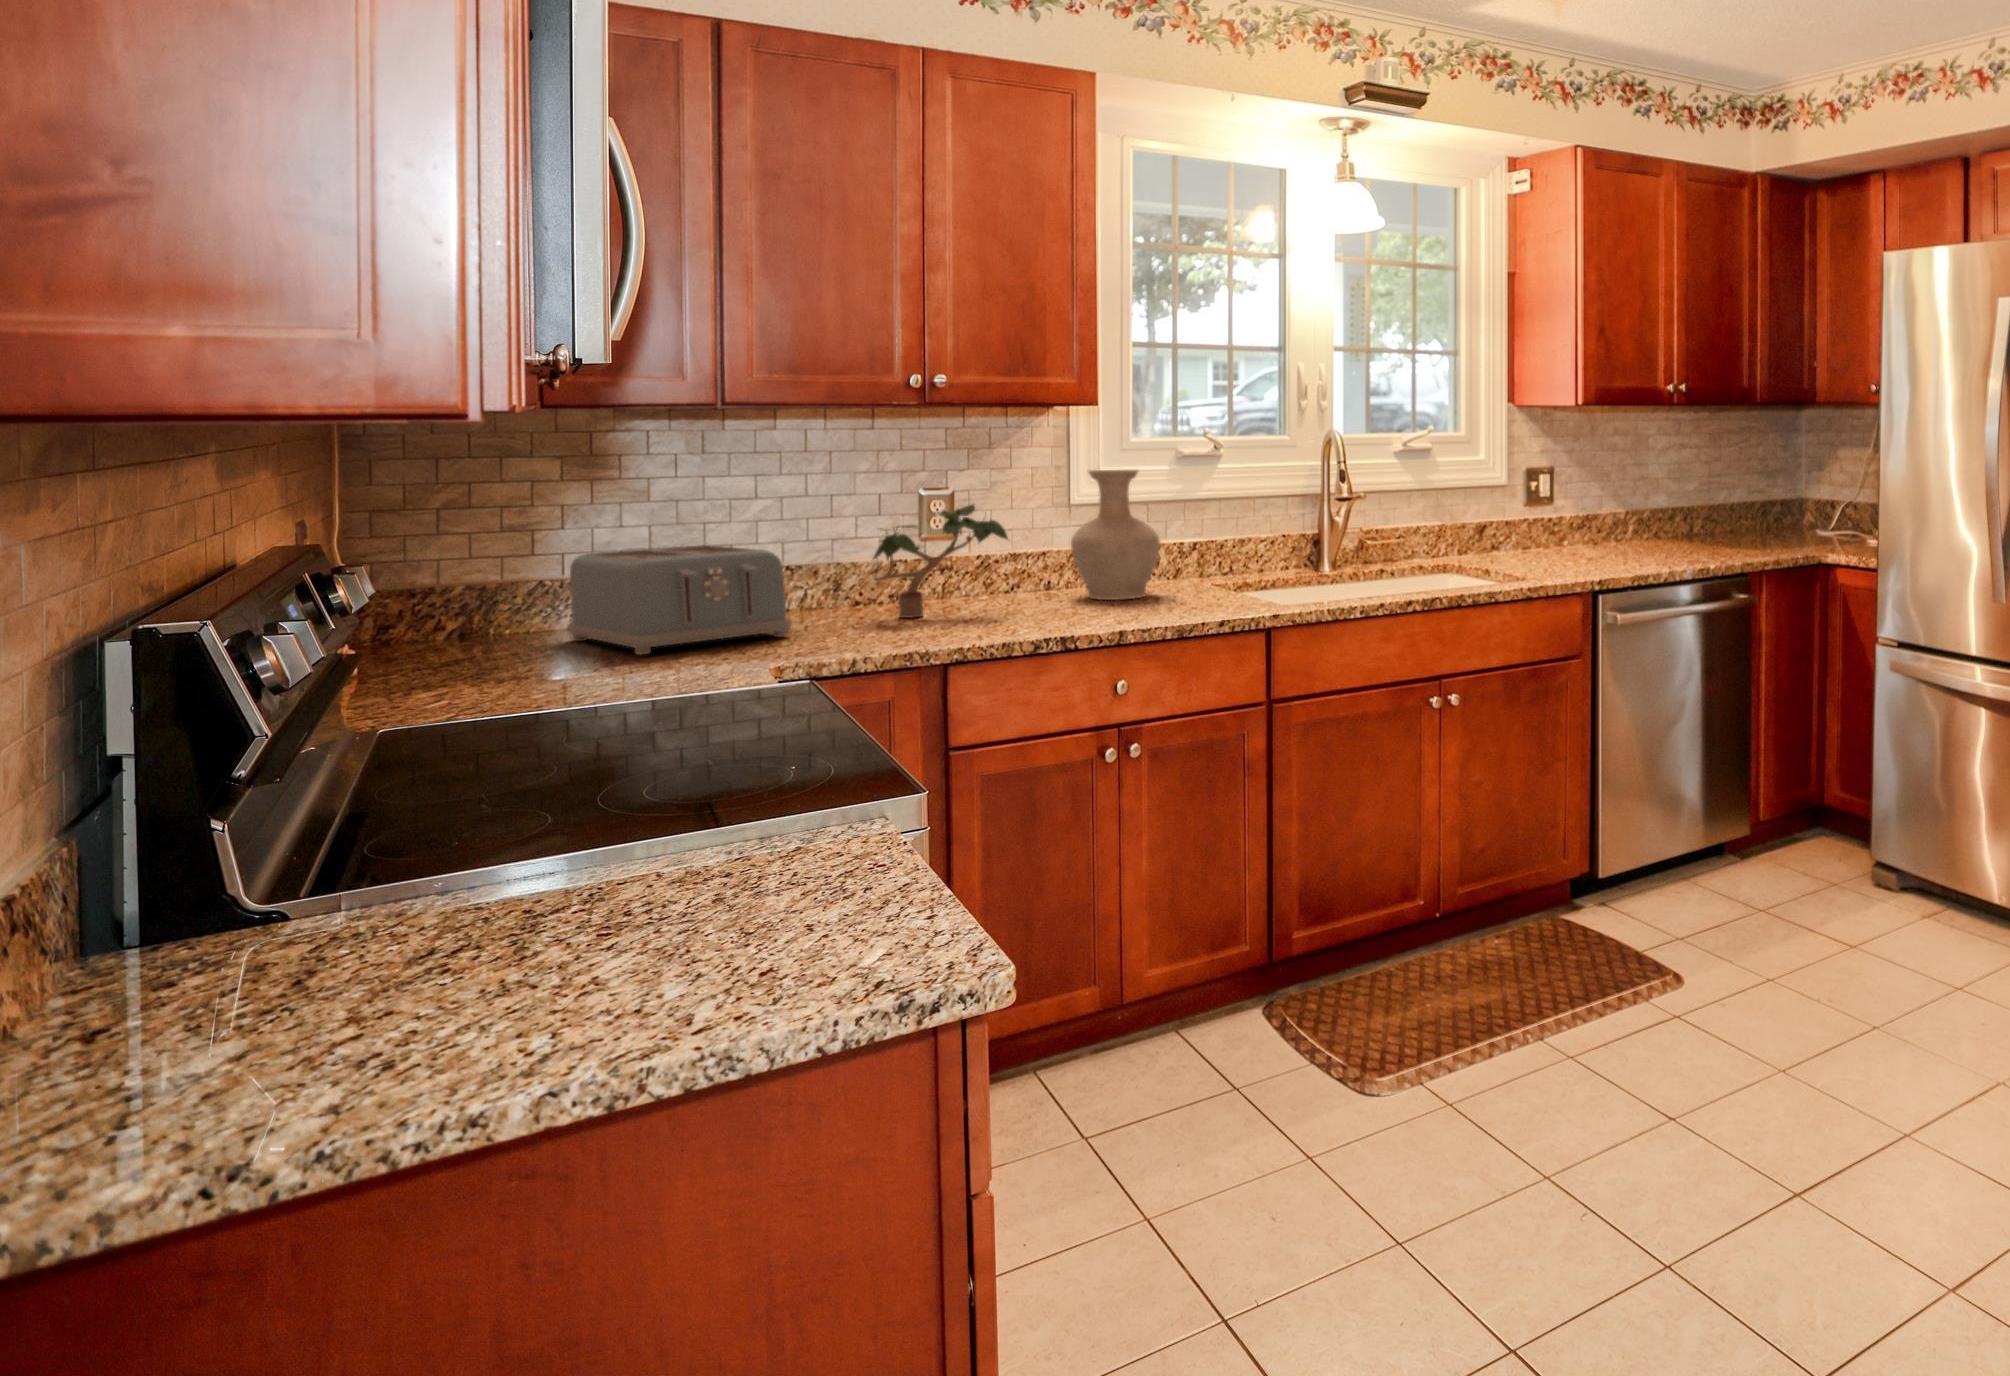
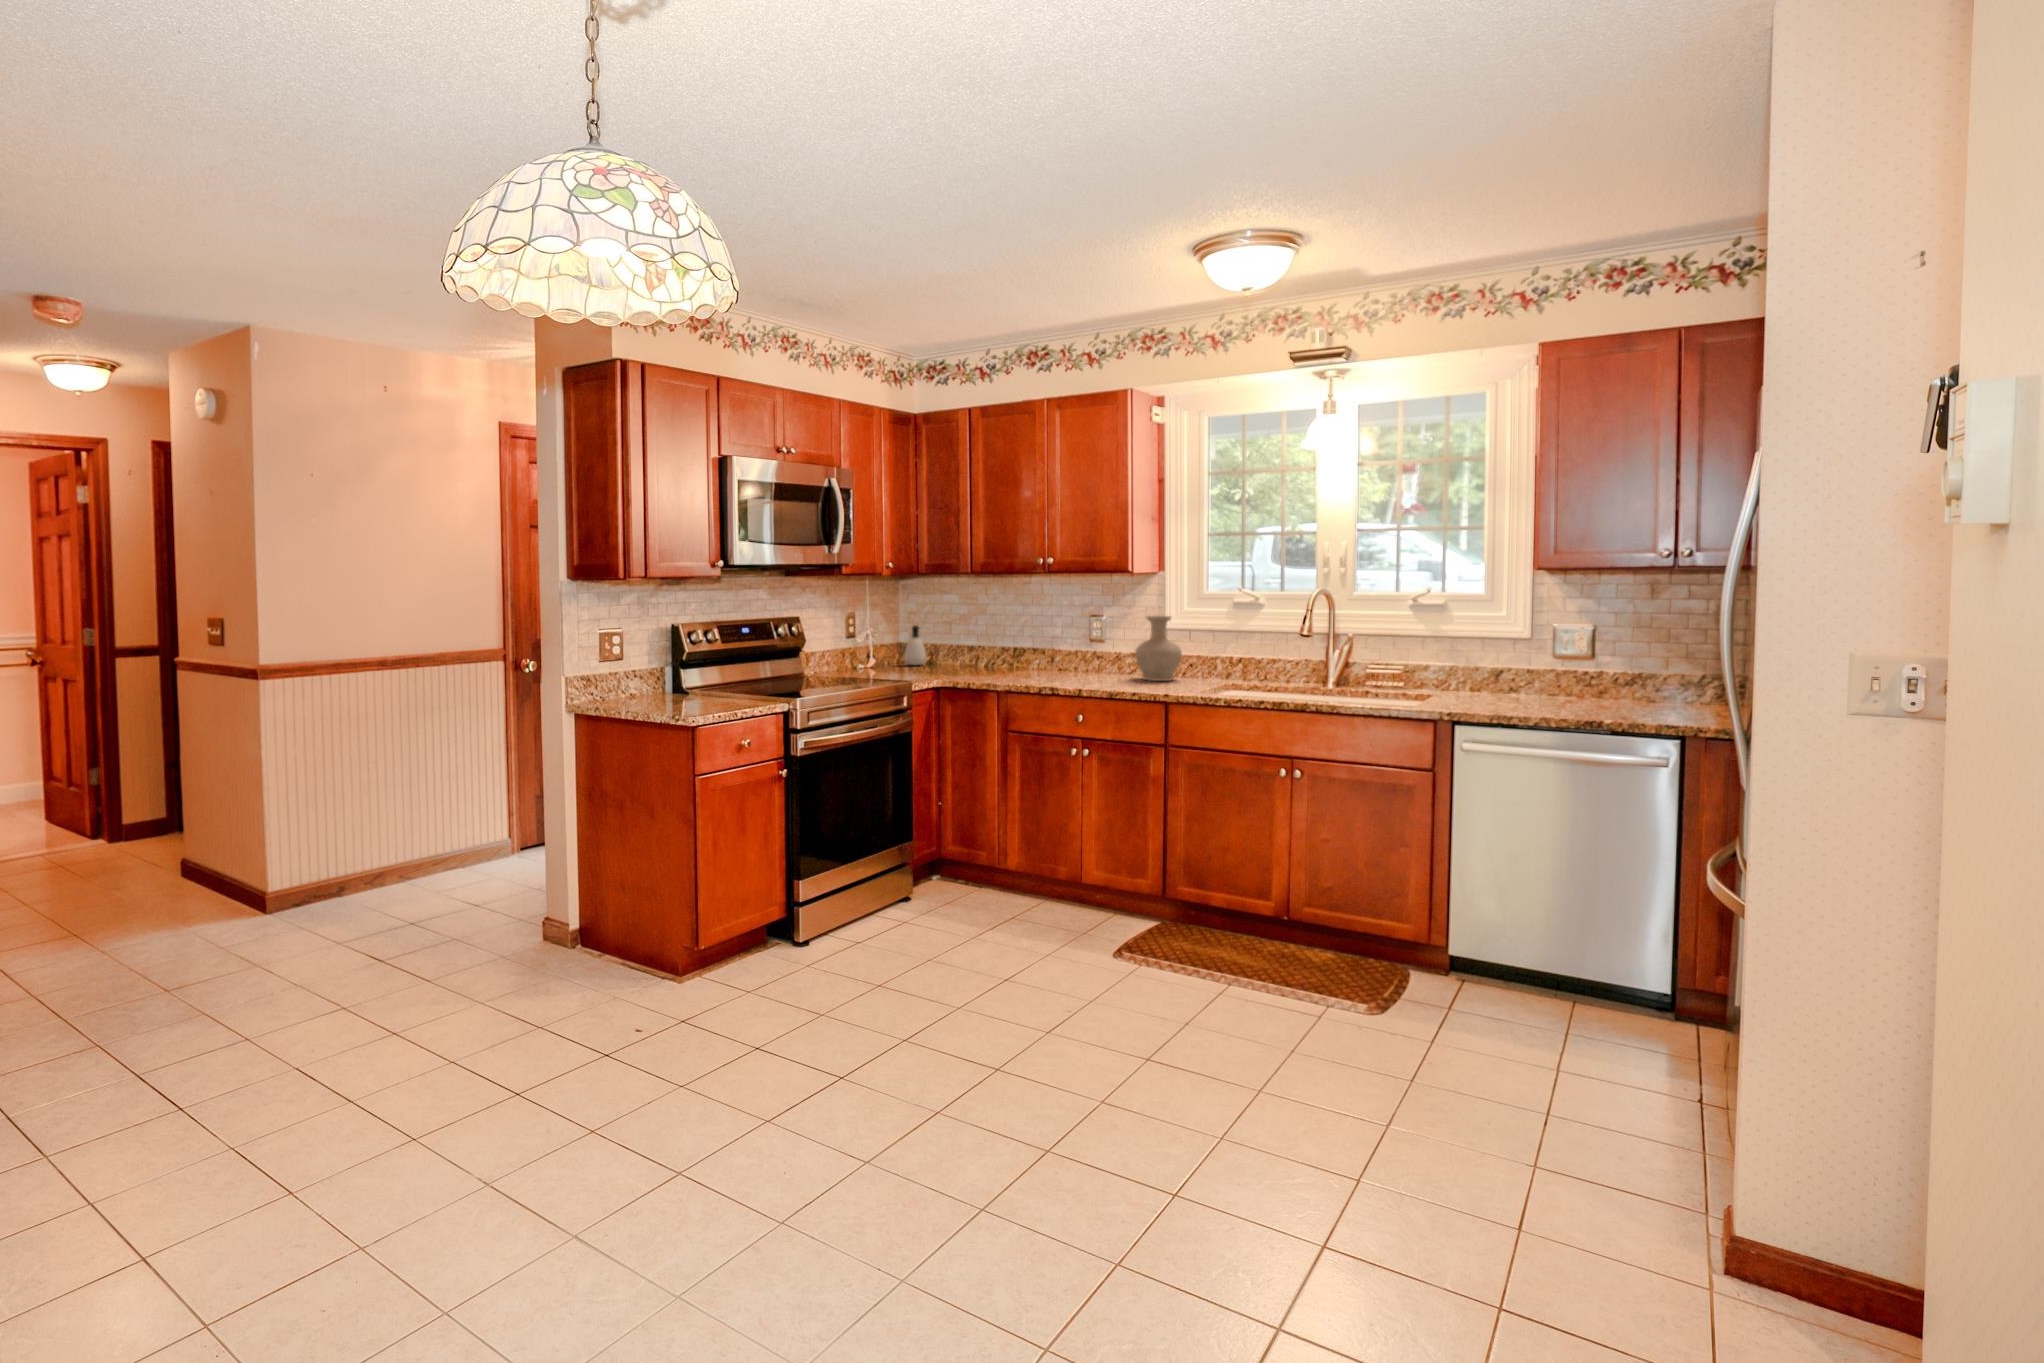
potted plant: present [873,504,1008,618] -> none [1029,626,1095,675]
soap dispenser: none [418,535,491,653] -> present [905,626,926,665]
toaster: present [569,545,792,654] -> none [935,635,1005,674]

